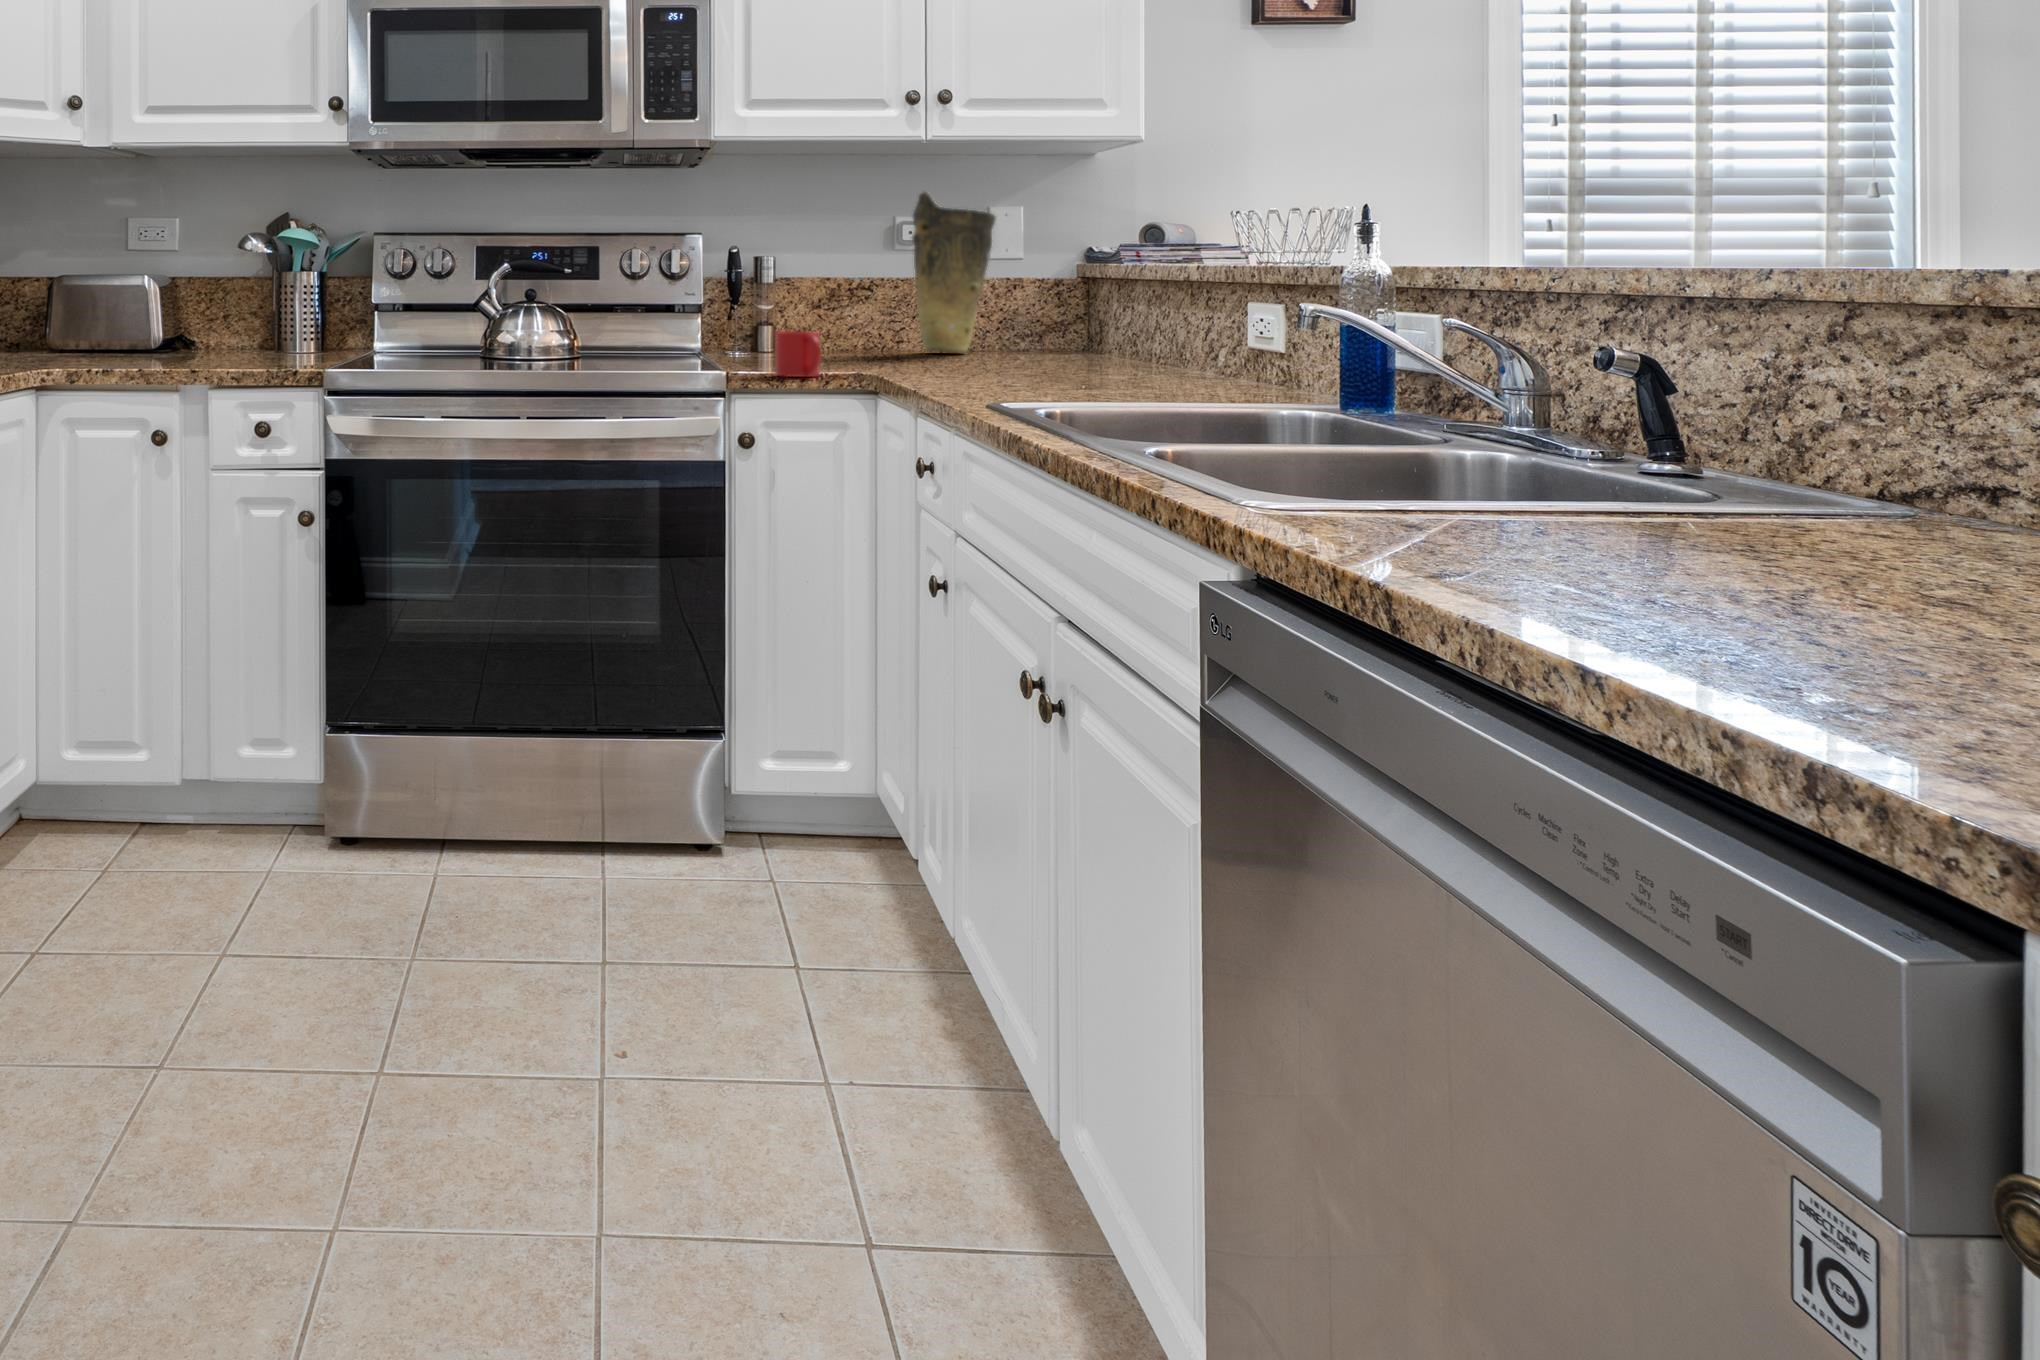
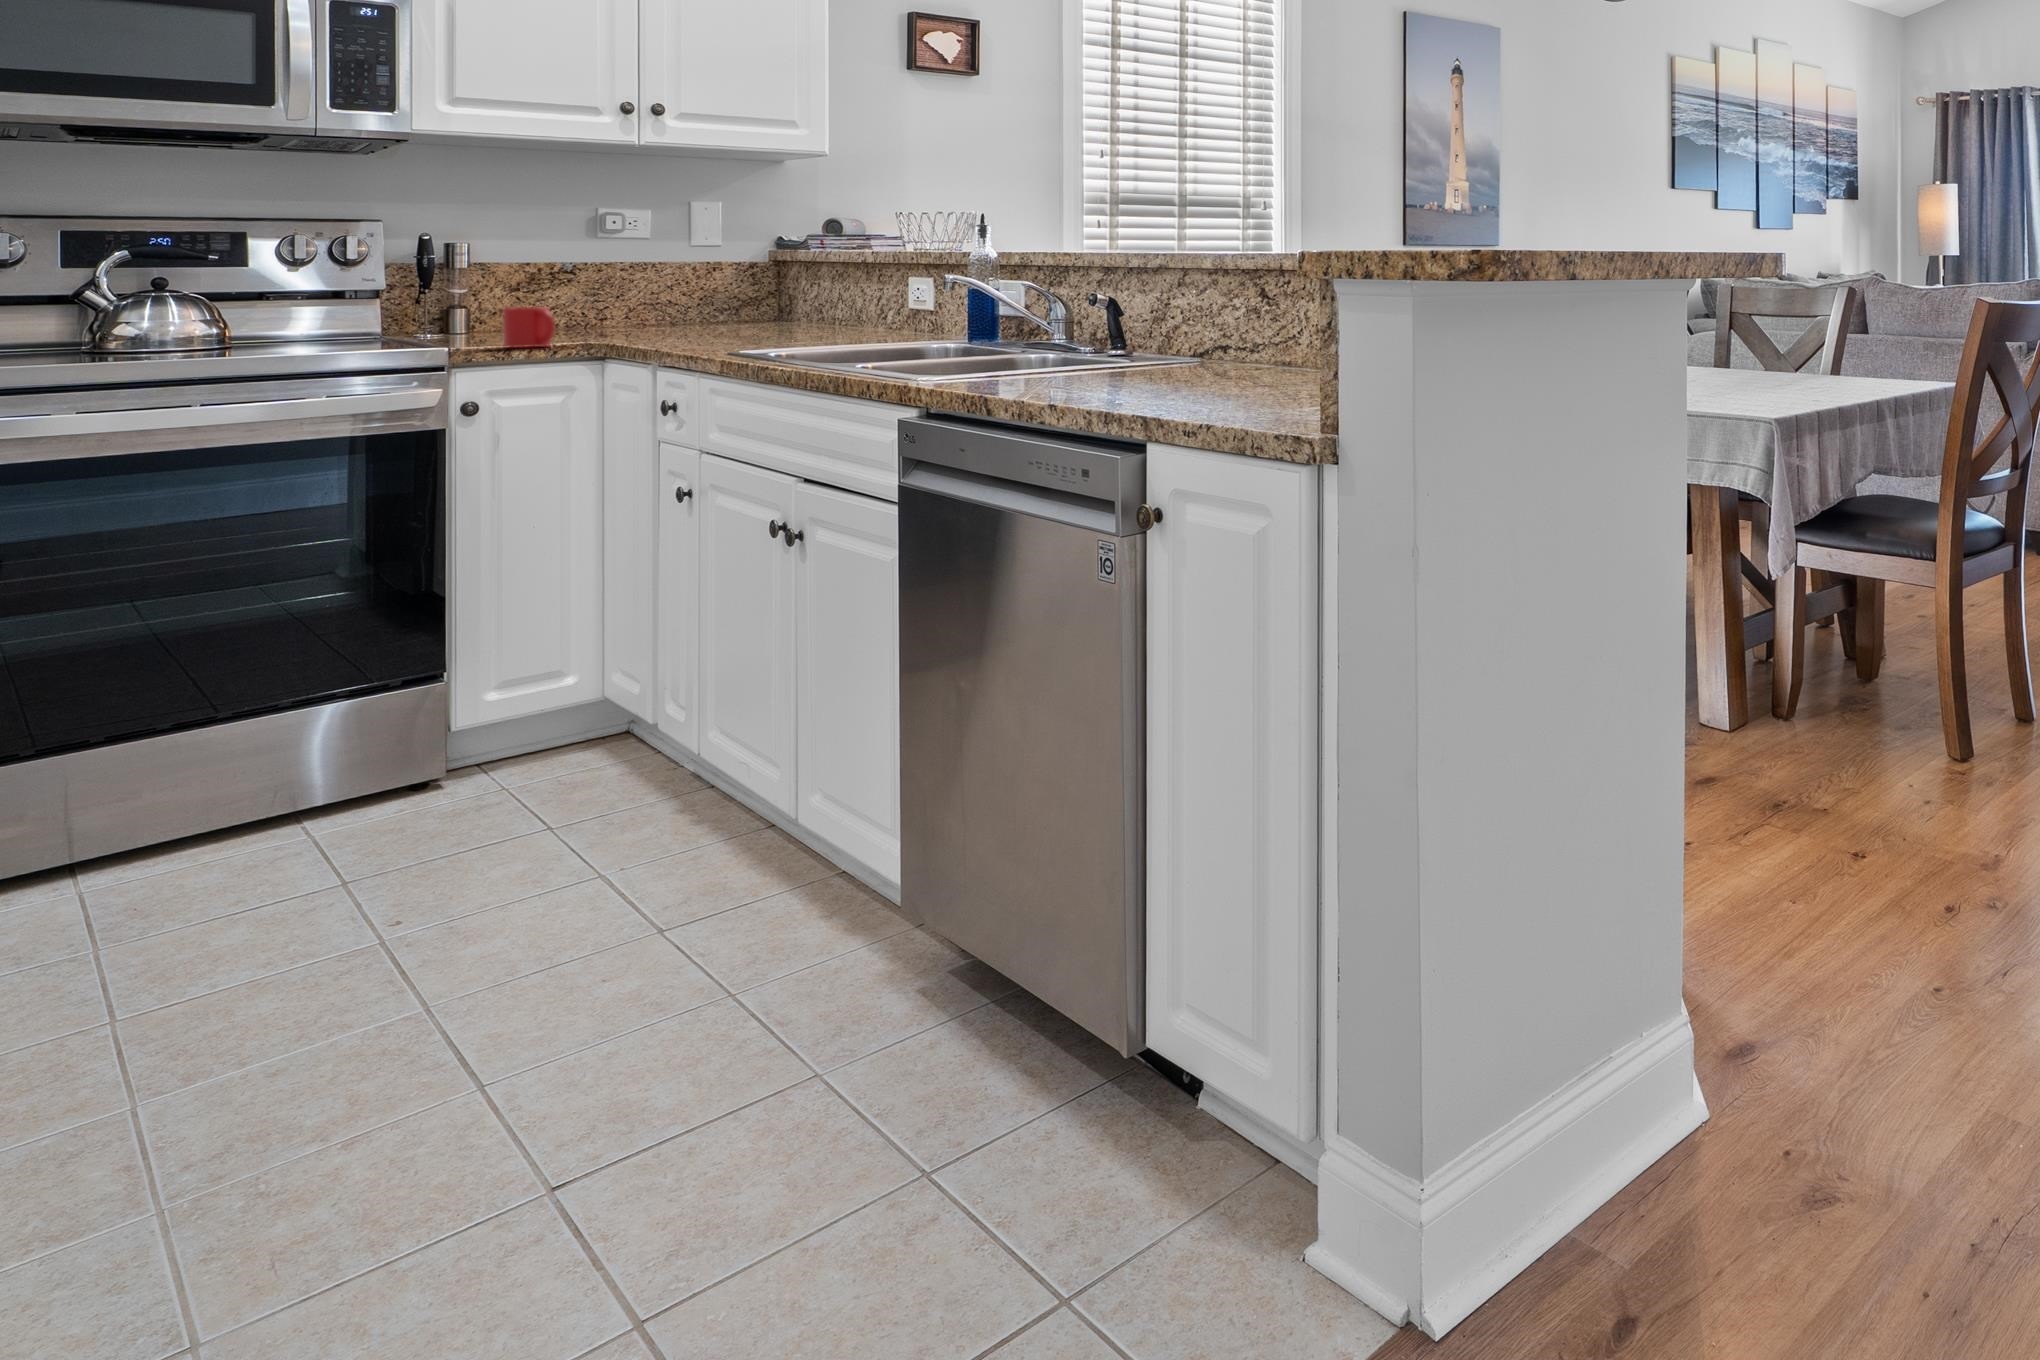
vase: present [912,192,996,352] -> none [612,185,694,327]

